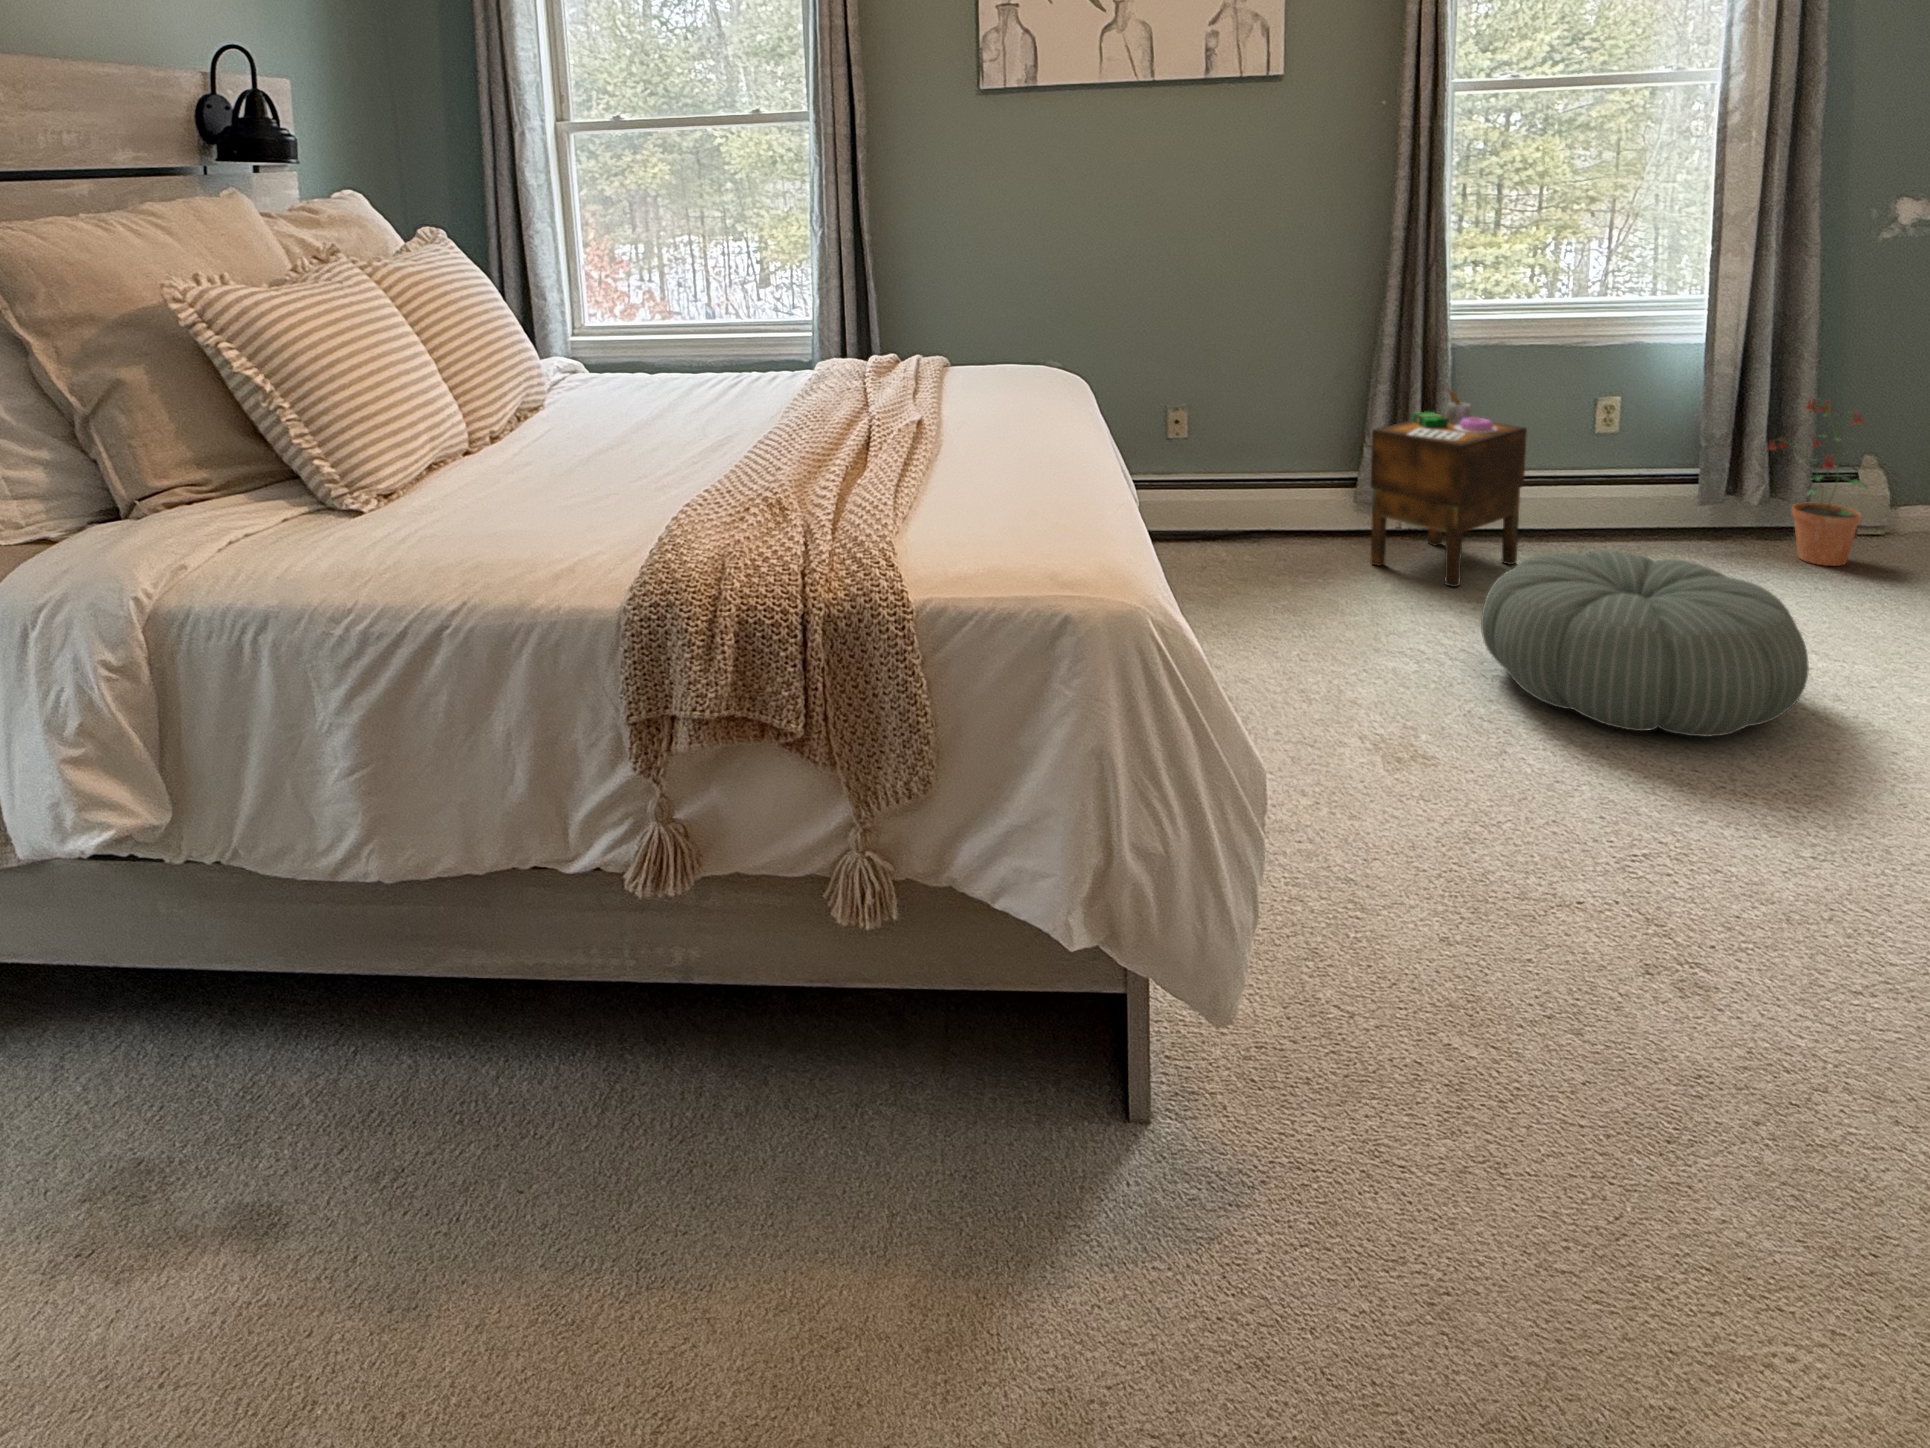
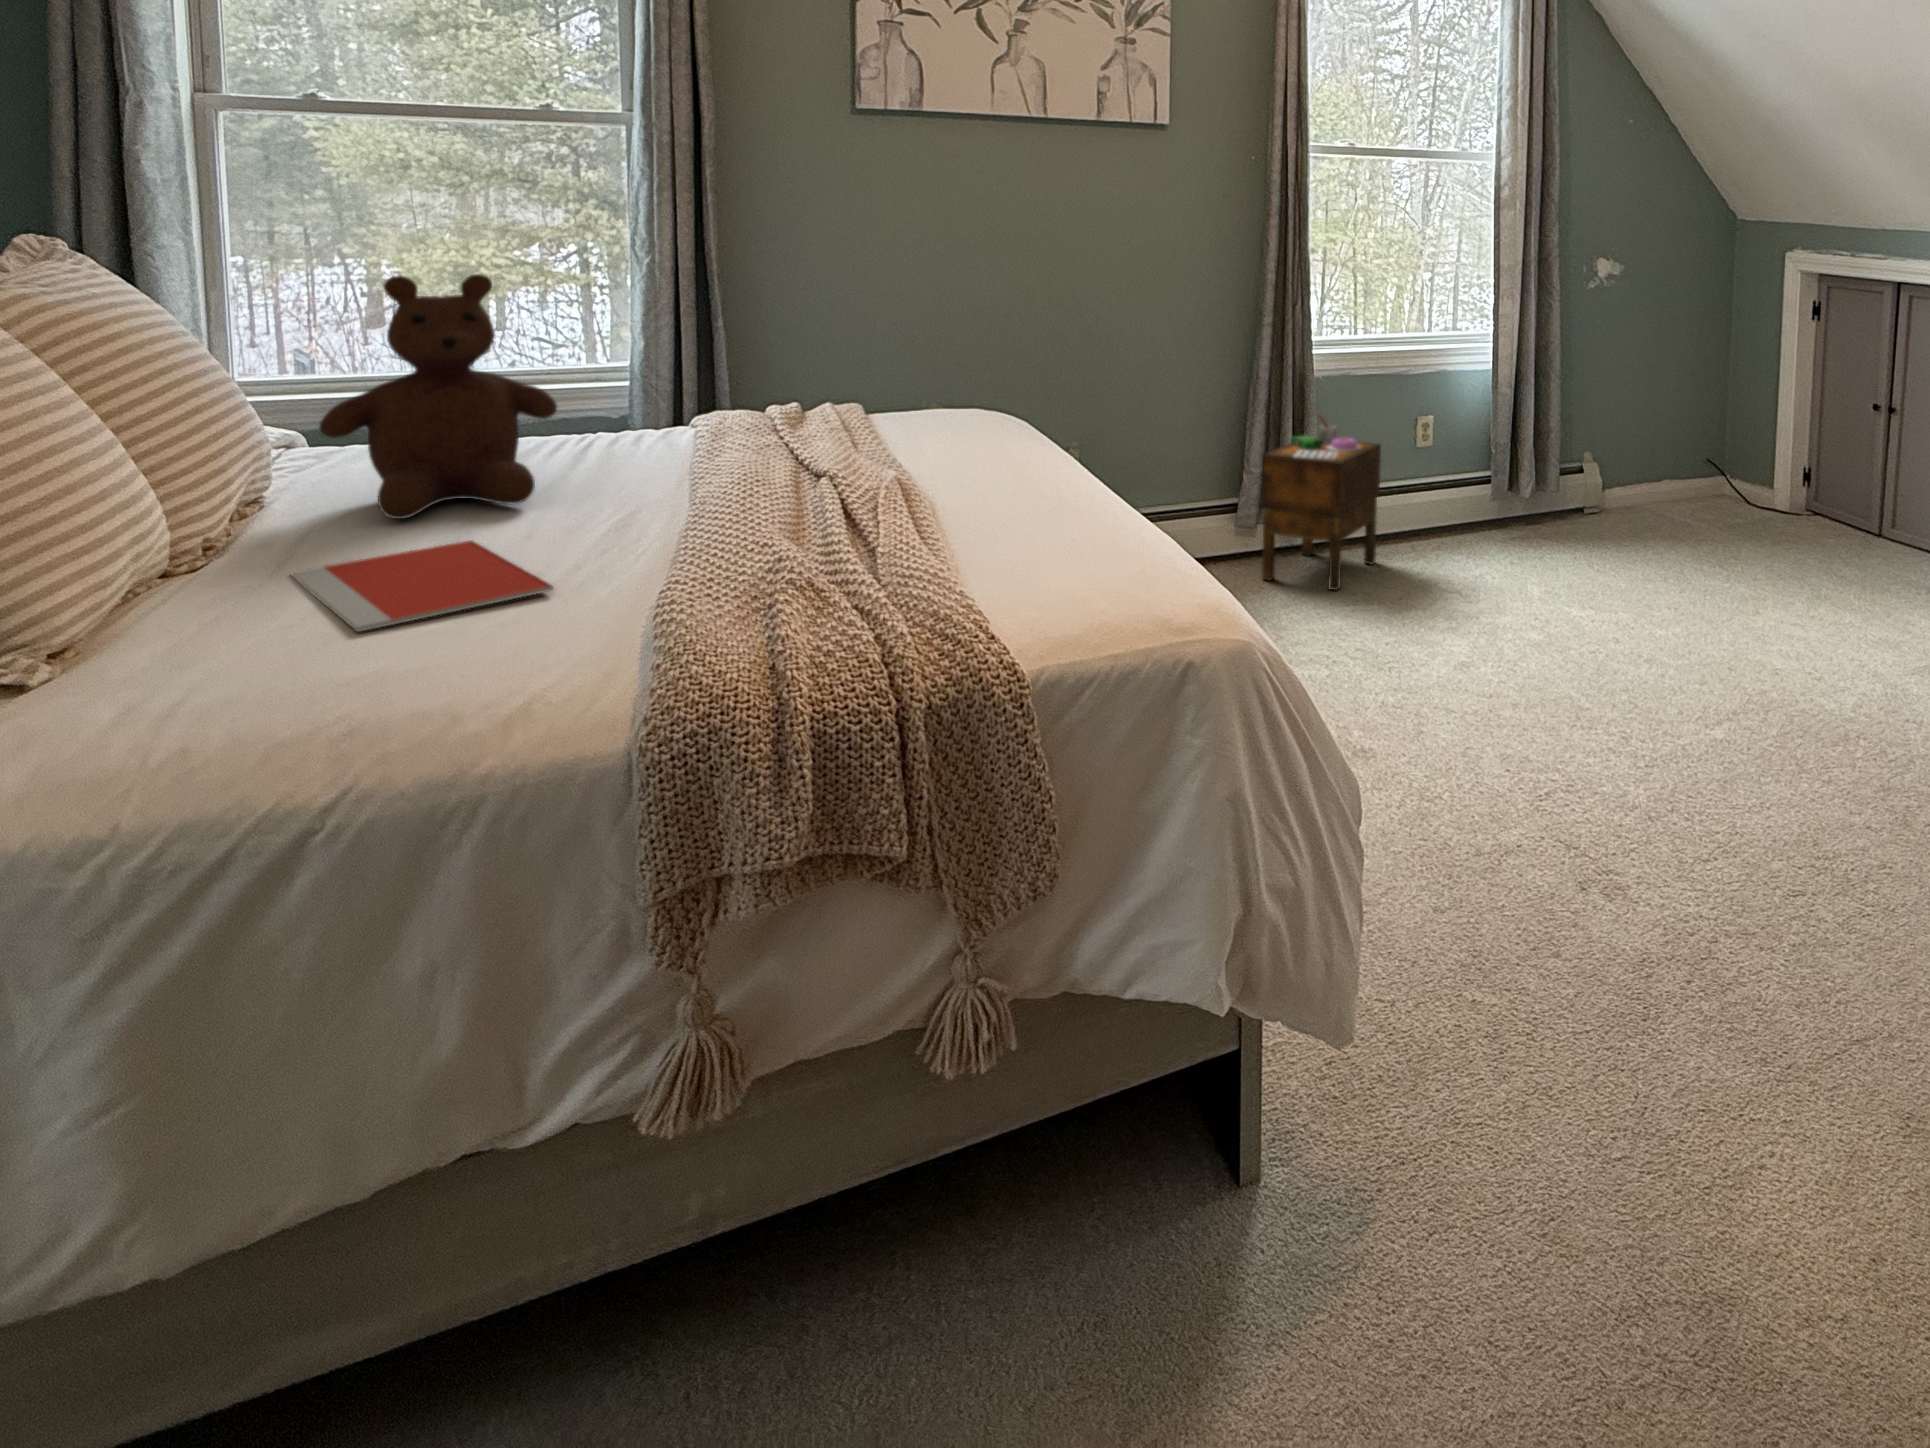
teddy bear: none [563,248,702,426] -> present [319,274,557,519]
potted plant: present [1769,399,1868,566] -> none [1534,407,1601,536]
notebook: none [524,445,647,500] -> present [291,540,554,632]
pouf: present [1481,550,1809,737] -> none [1382,541,1608,687]

